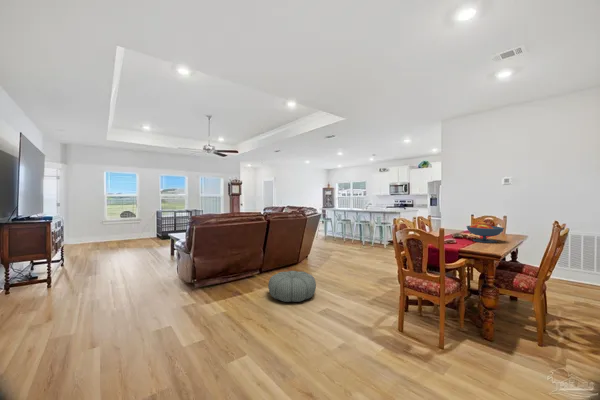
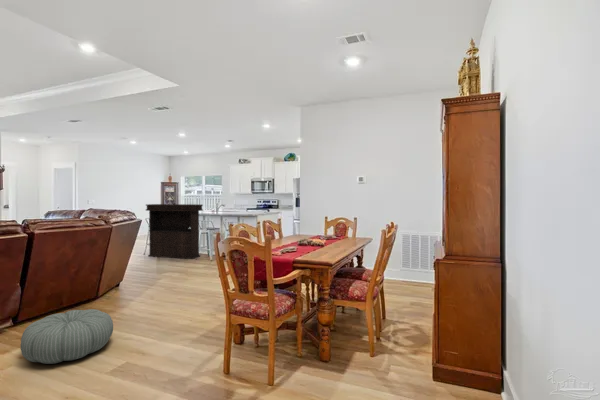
console table: none [317,204,357,244] -> present [146,204,203,259]
fruit bowl: present [467,222,504,243] -> none [310,223,345,248]

